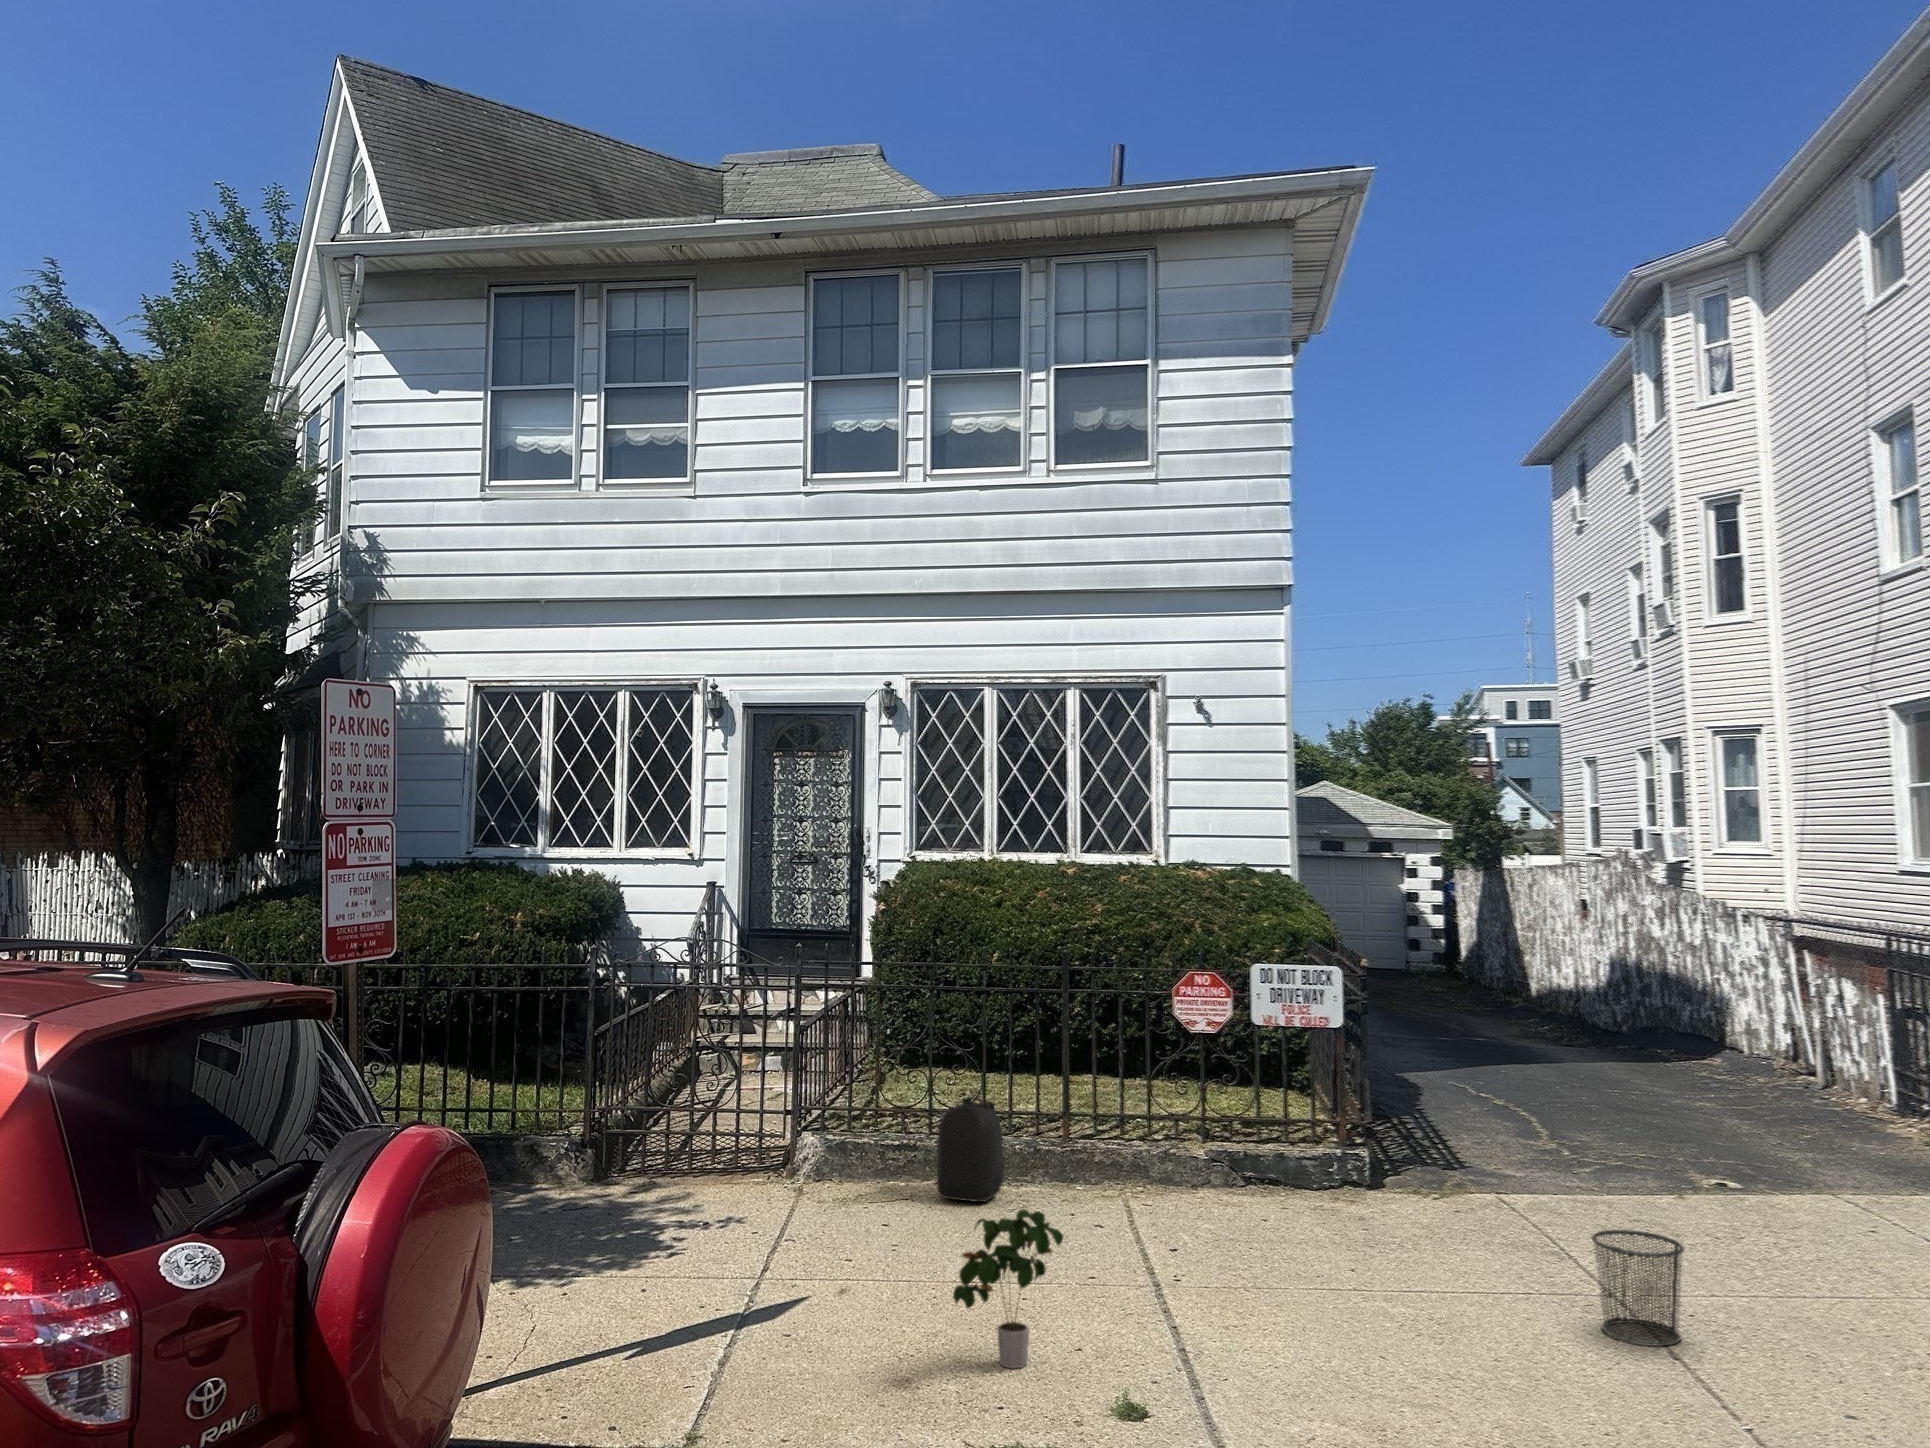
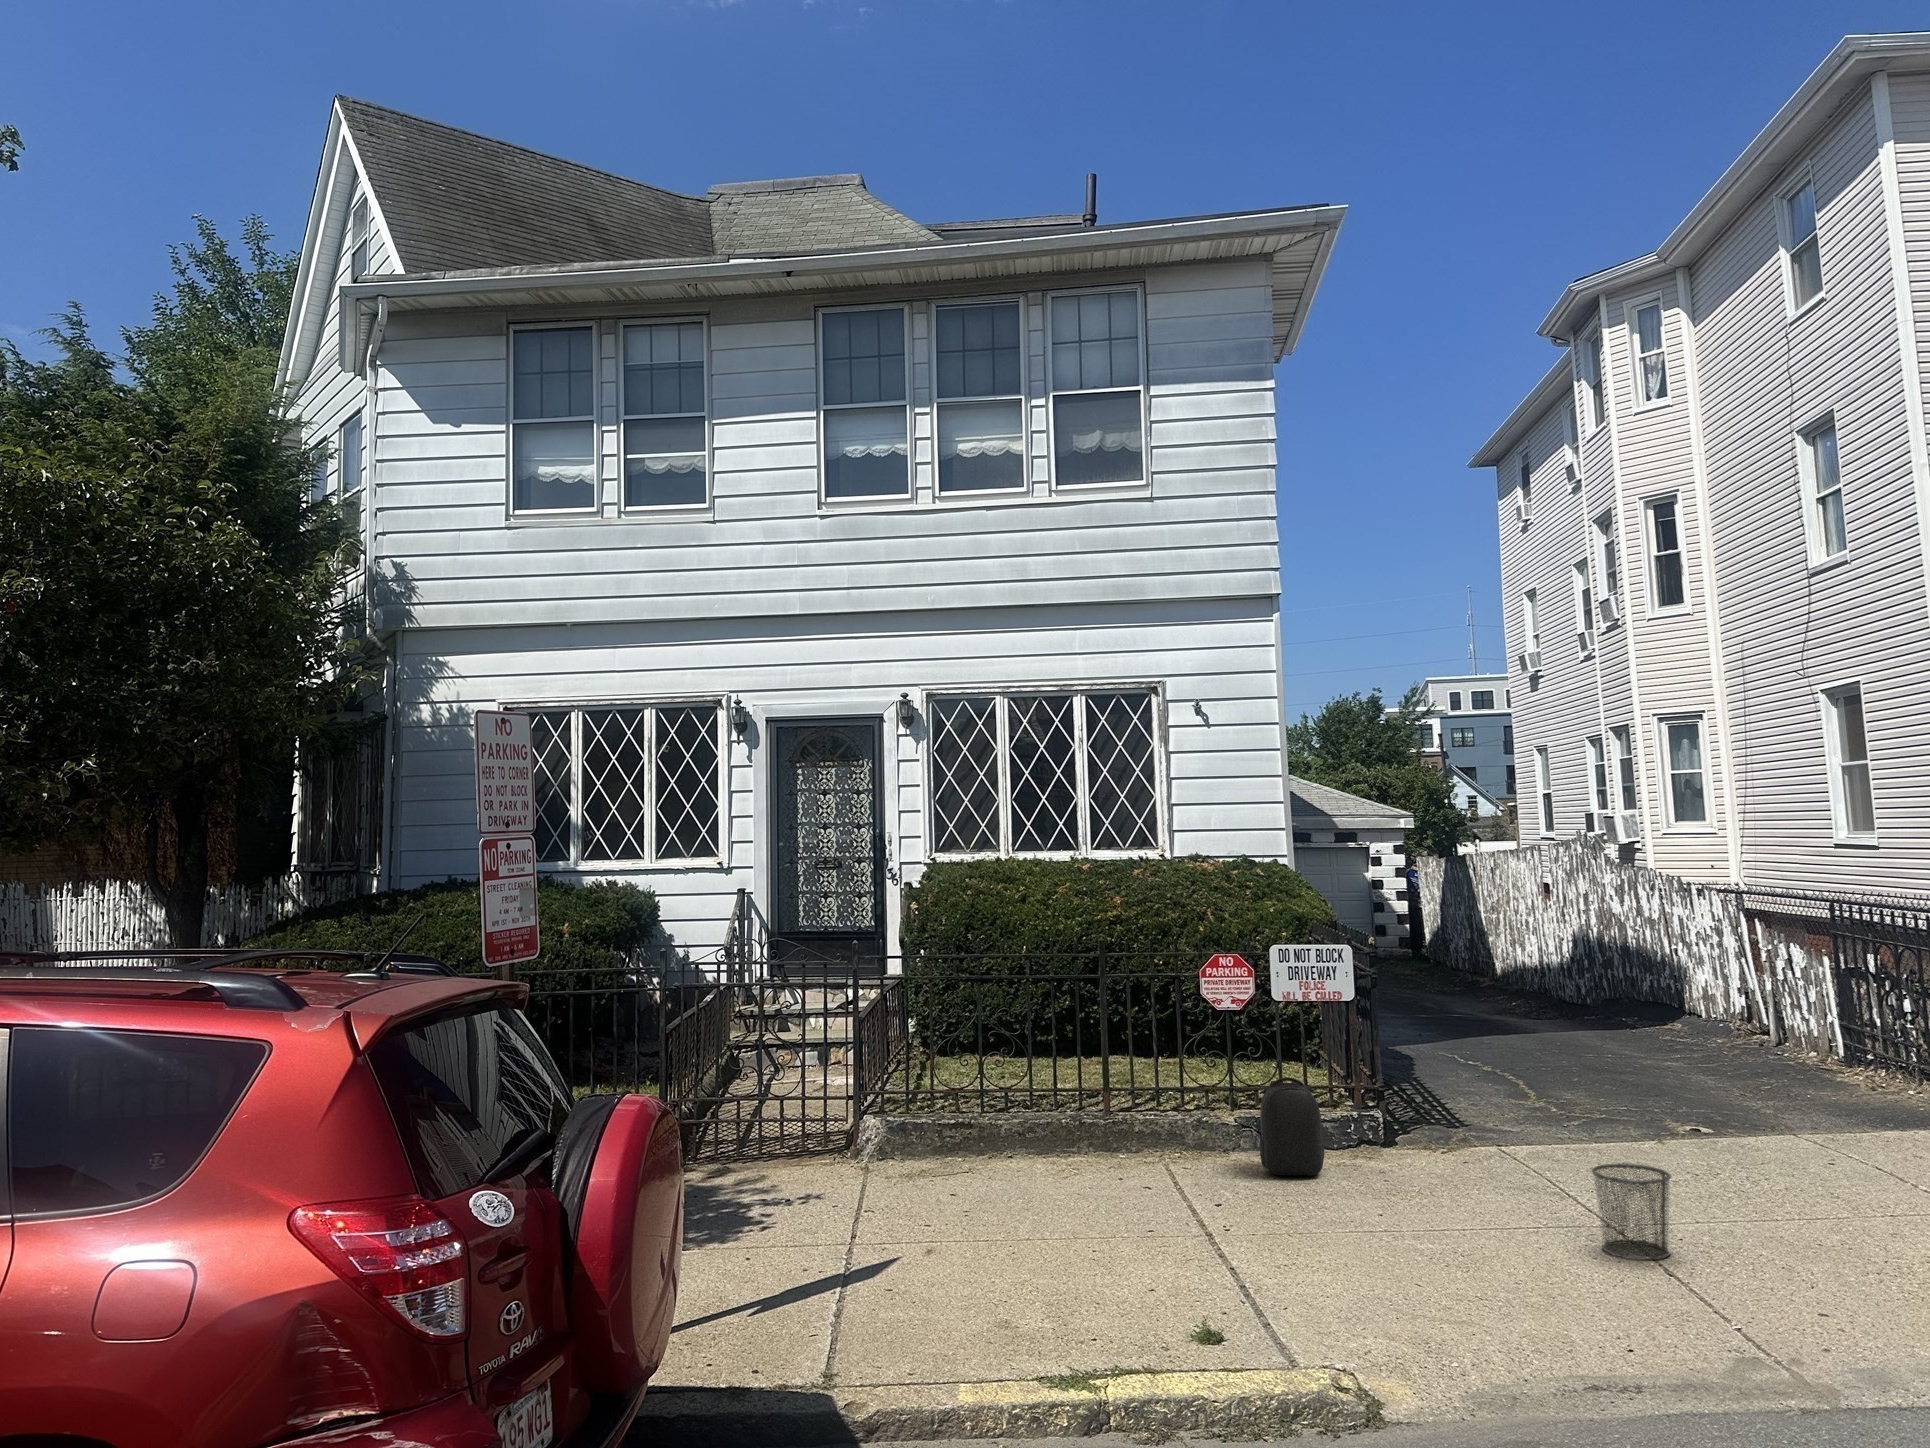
backpack: present [937,1097,1005,1202] -> present [1260,1077,1324,1176]
potted plant: present [953,1209,1063,1369] -> none [1052,1163,1141,1301]

